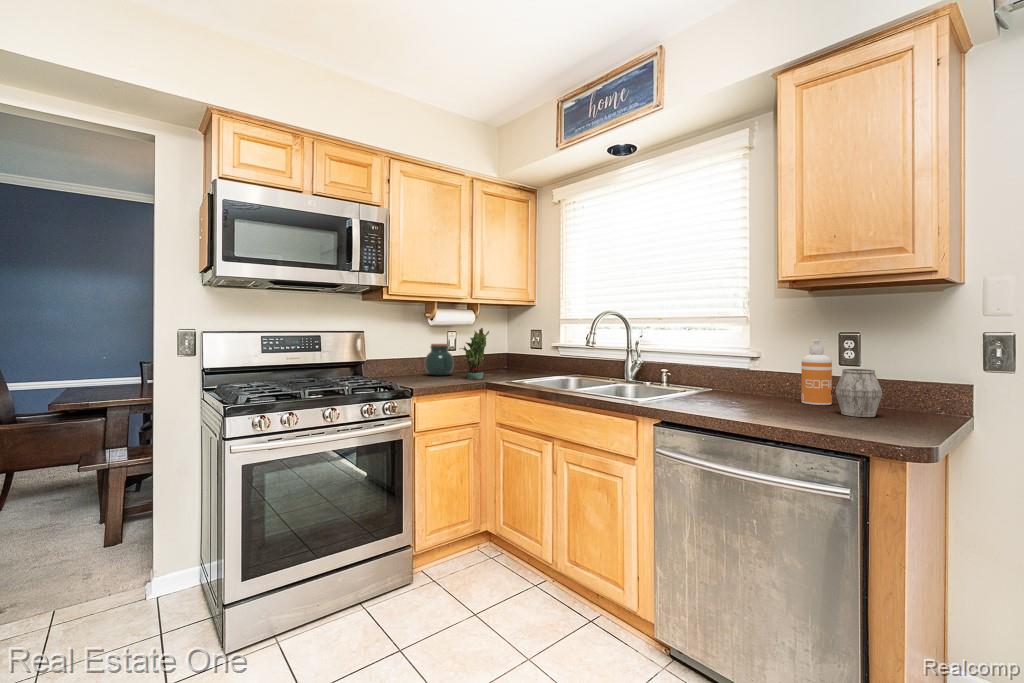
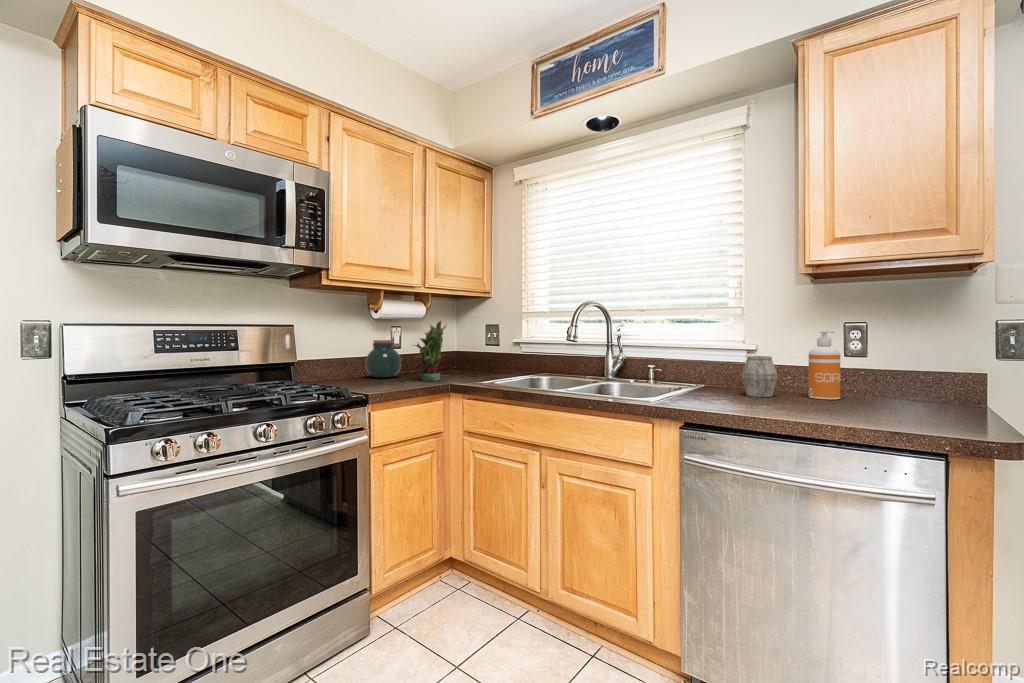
mug: present [836,369,882,417] -> present [742,356,778,397]

